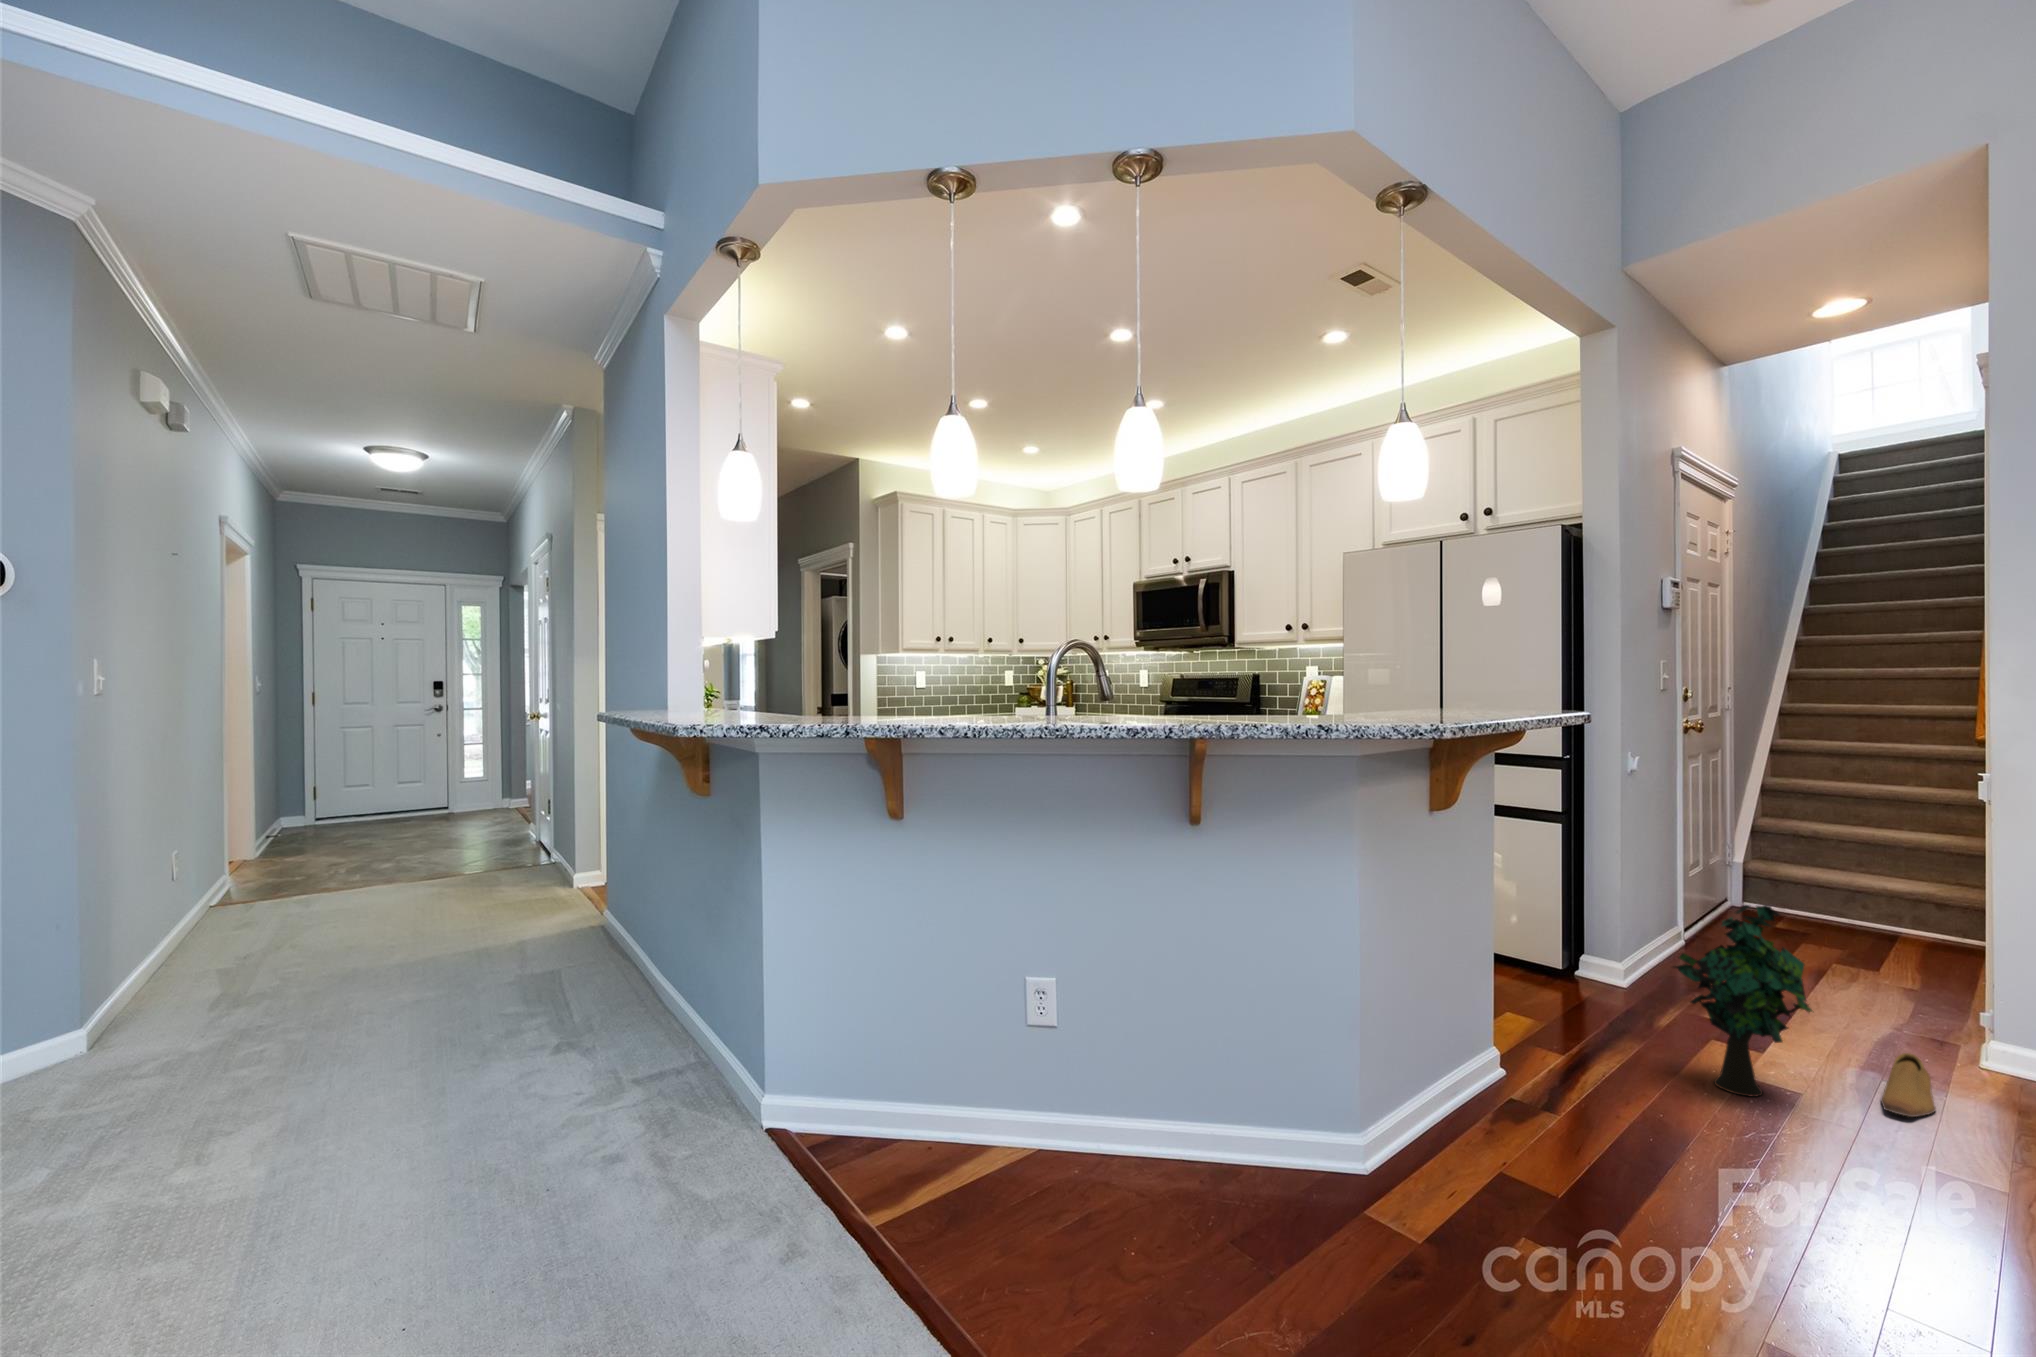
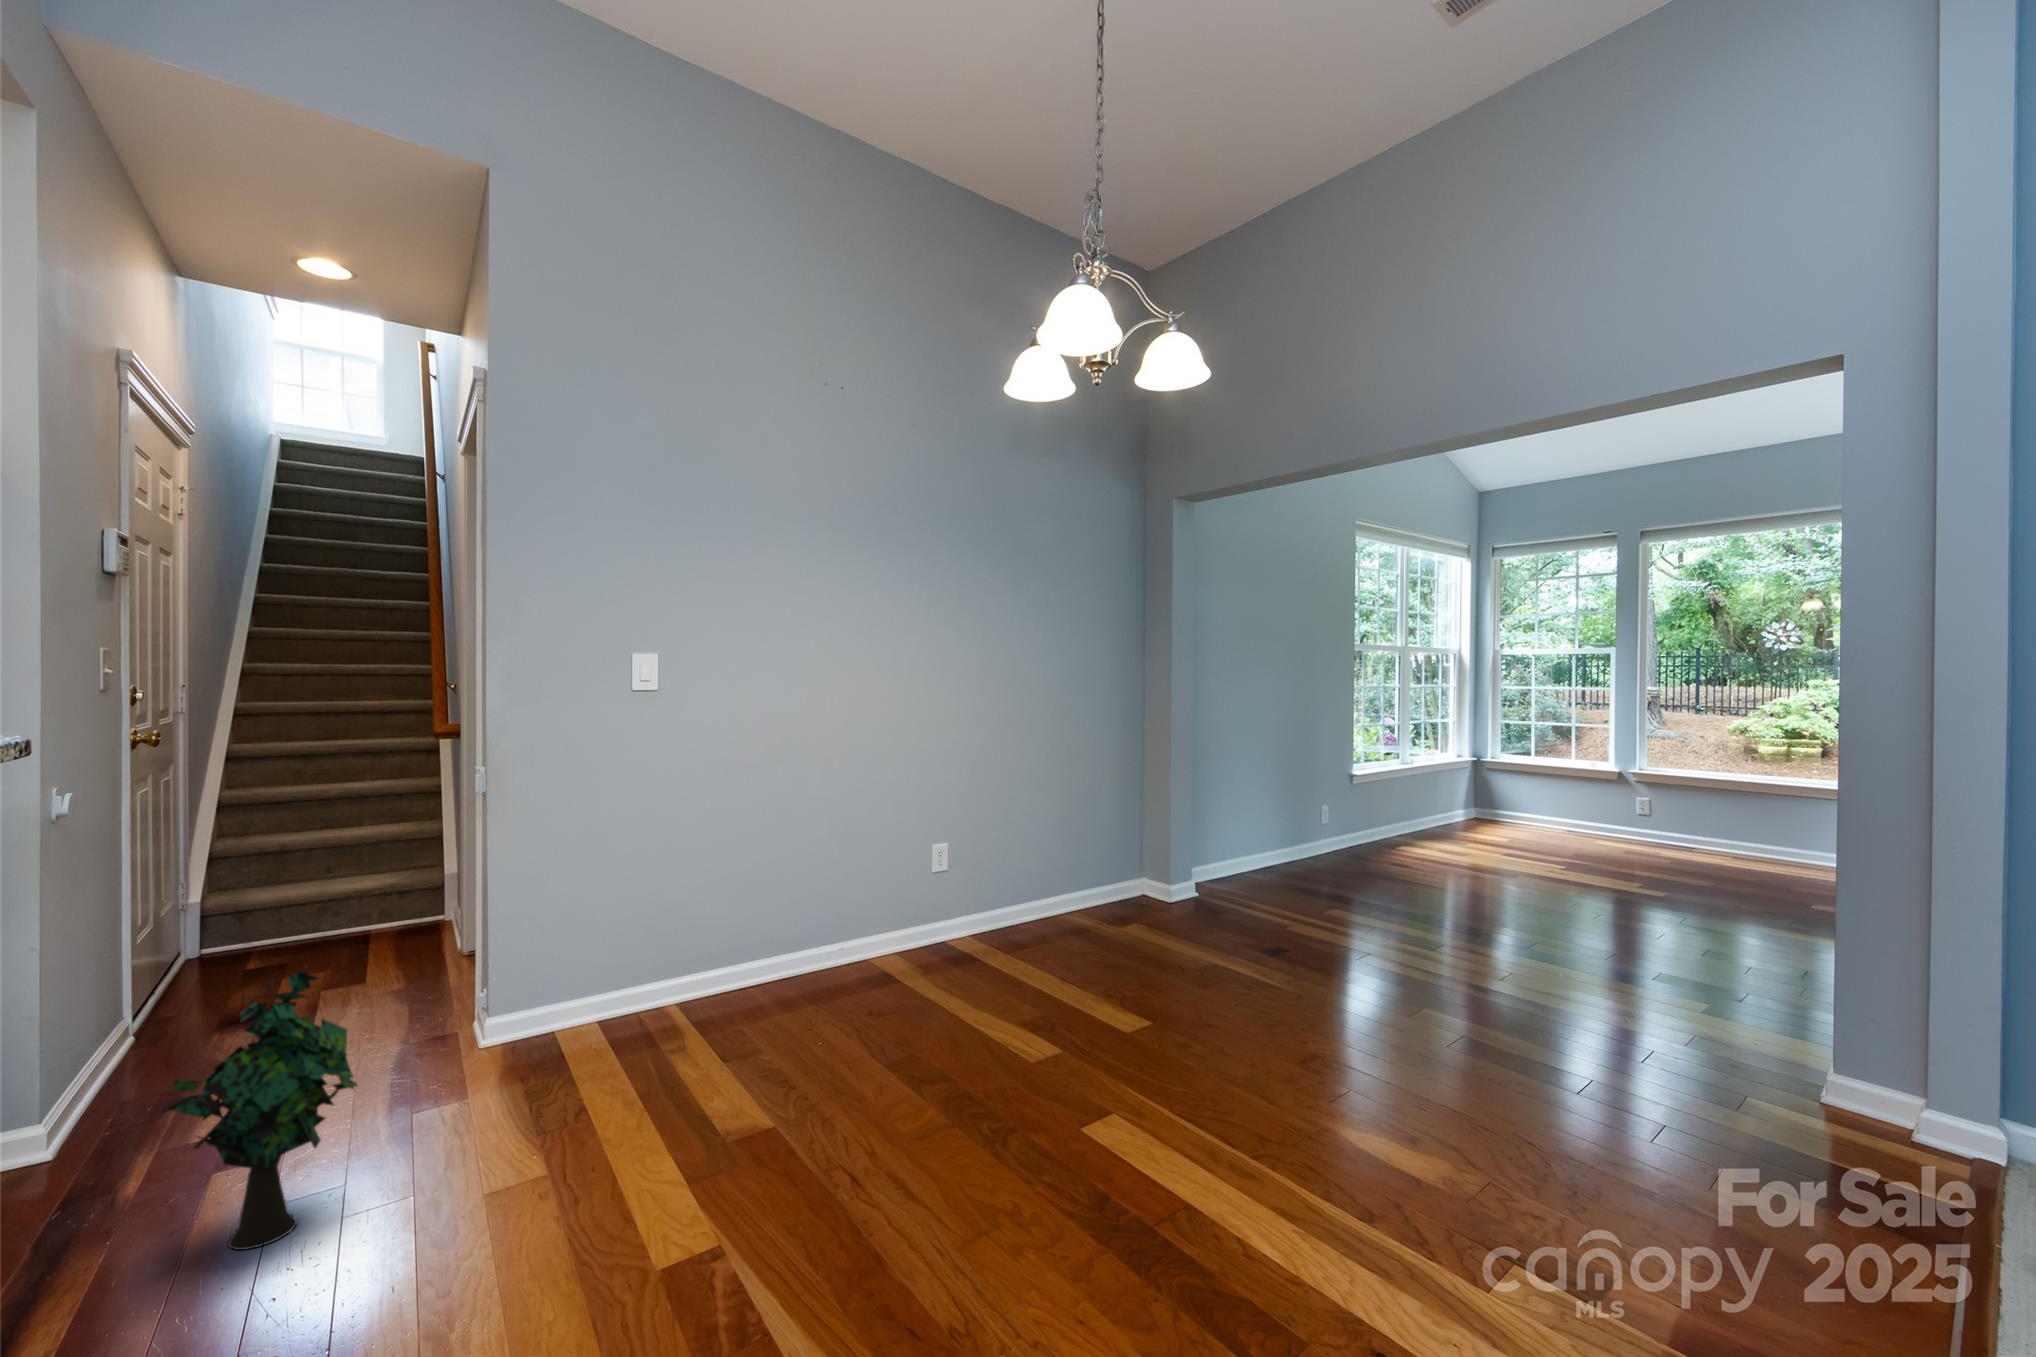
shoe: present [1881,1053,1936,1117] -> none [421,1078,471,1160]

